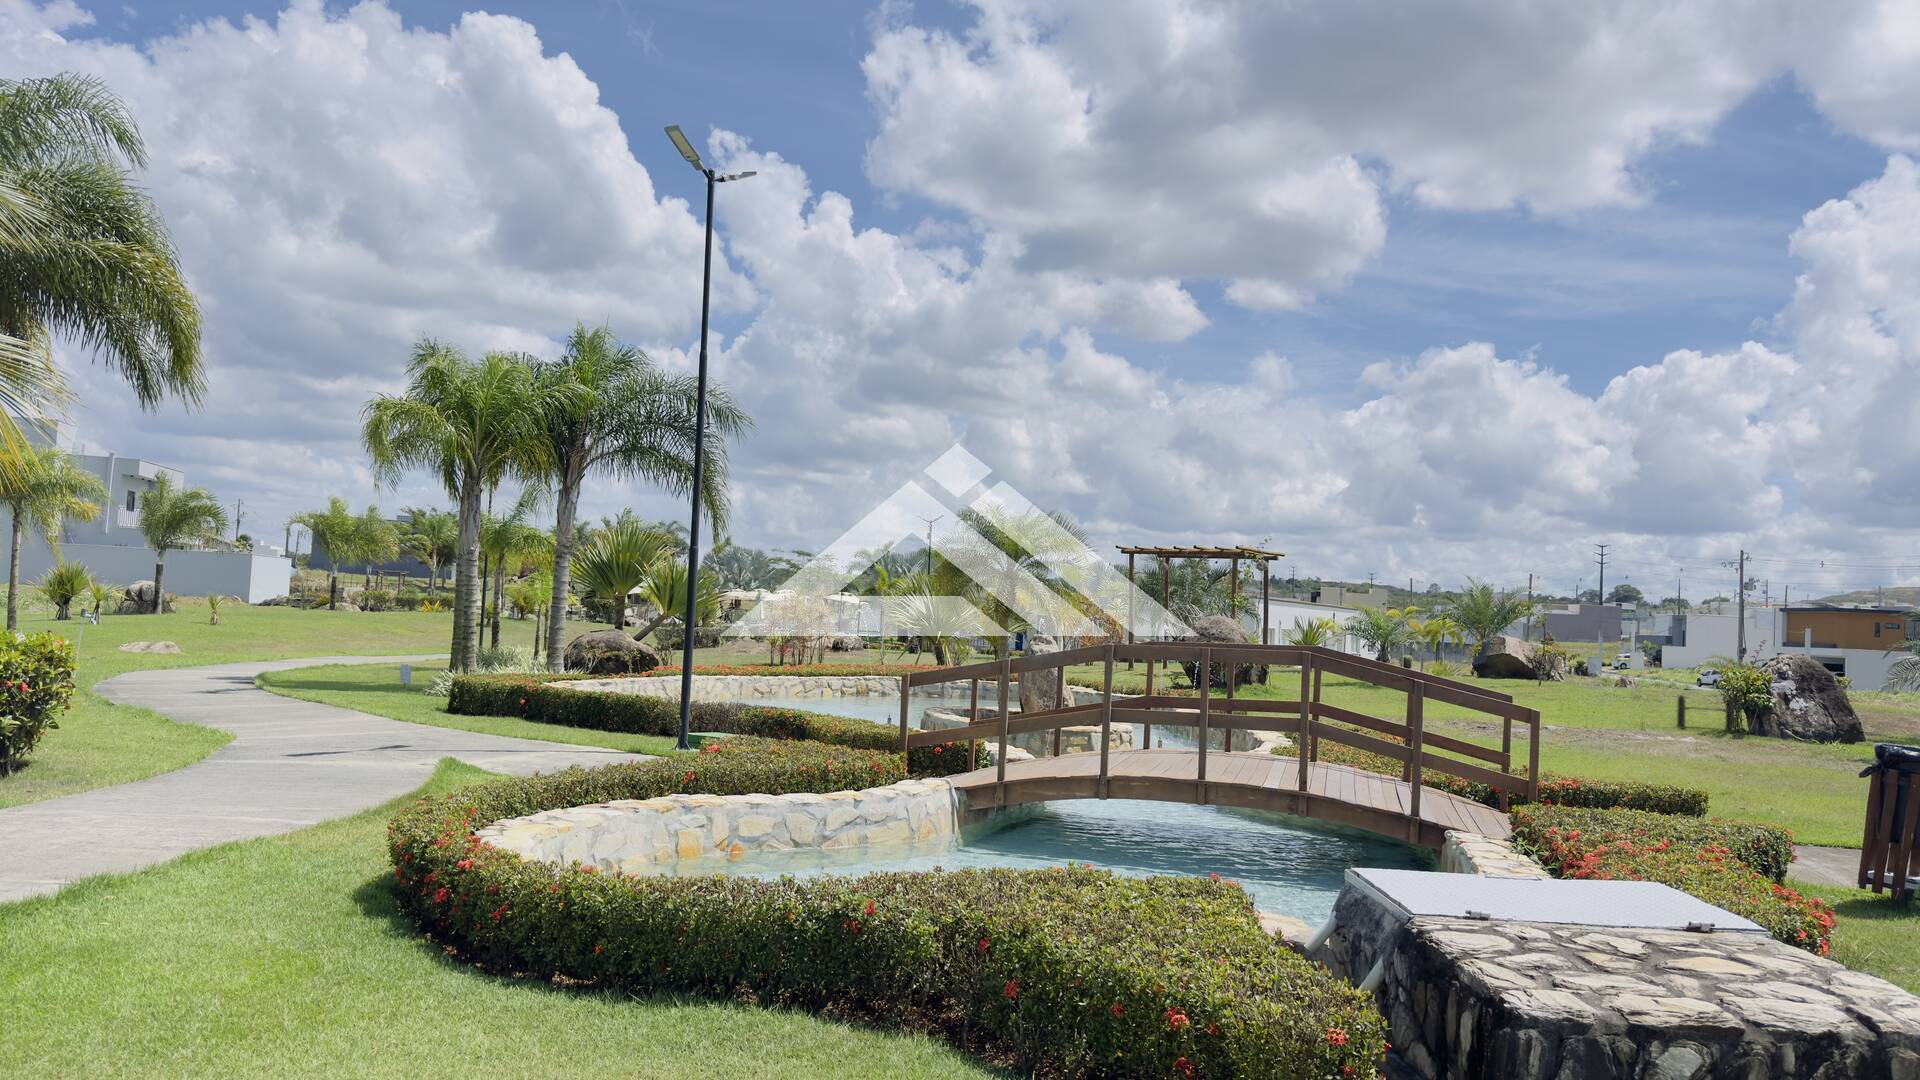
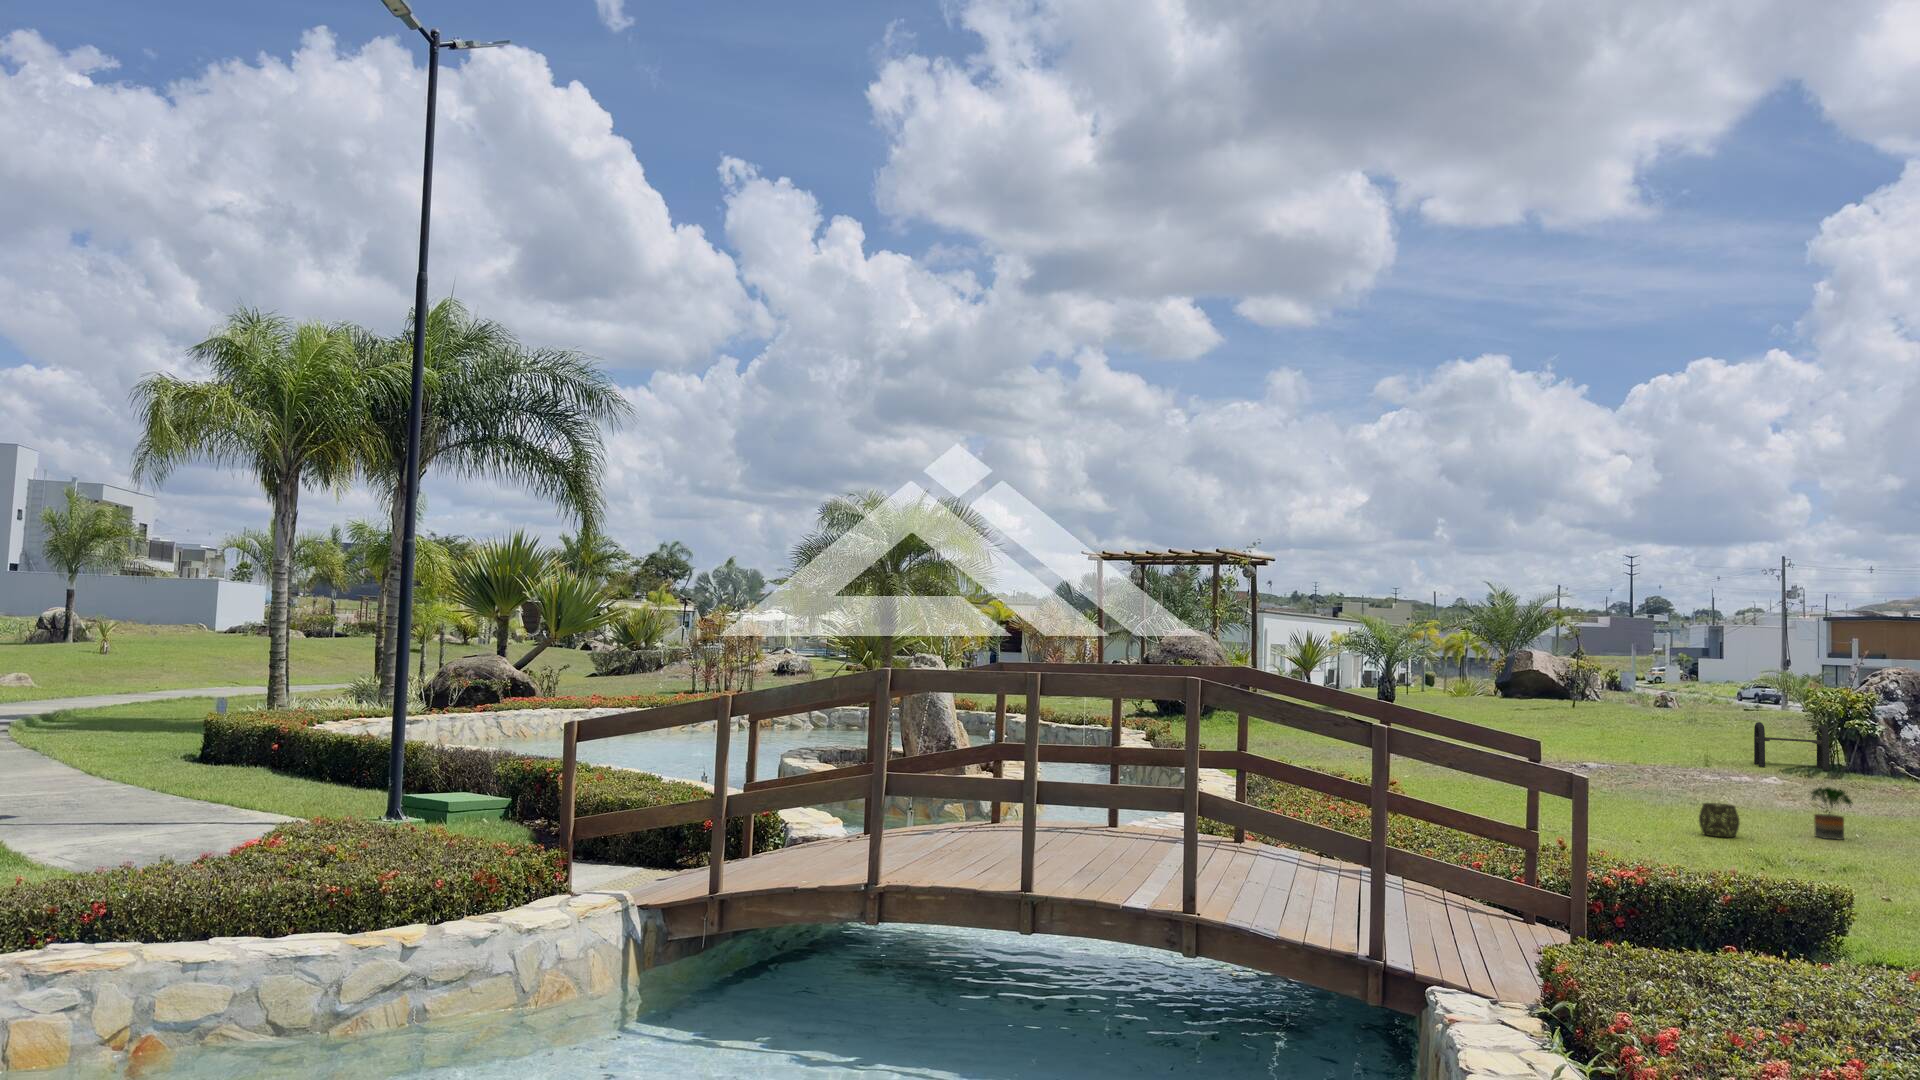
potted tree: none [1705,739,1737,776] -> present [1811,787,1853,840]
woven basket: none [1625,749,1655,773] -> present [1699,803,1740,838]

